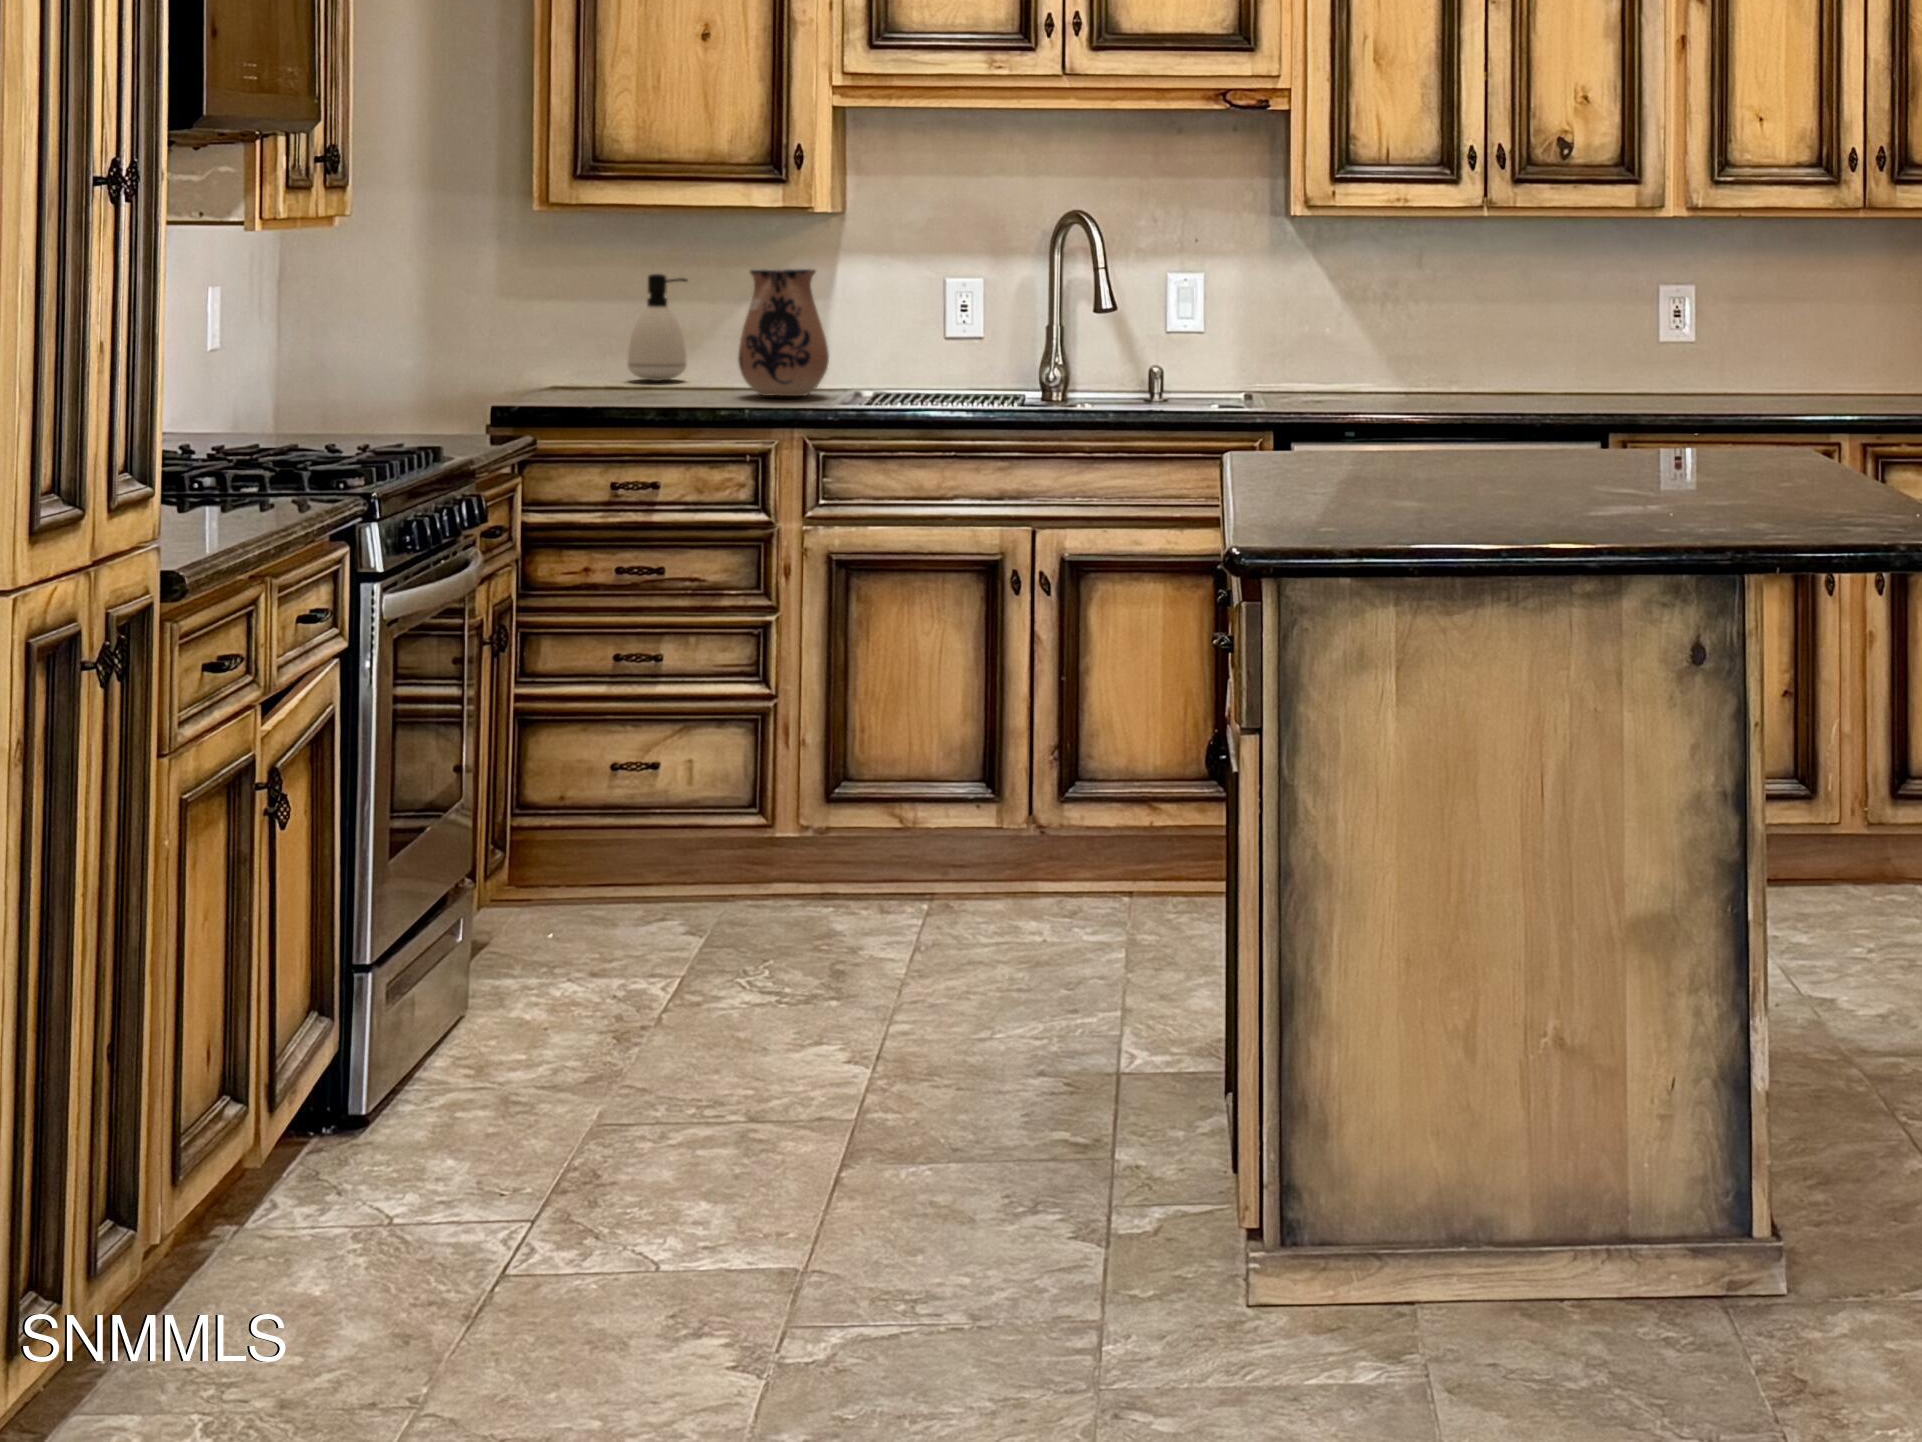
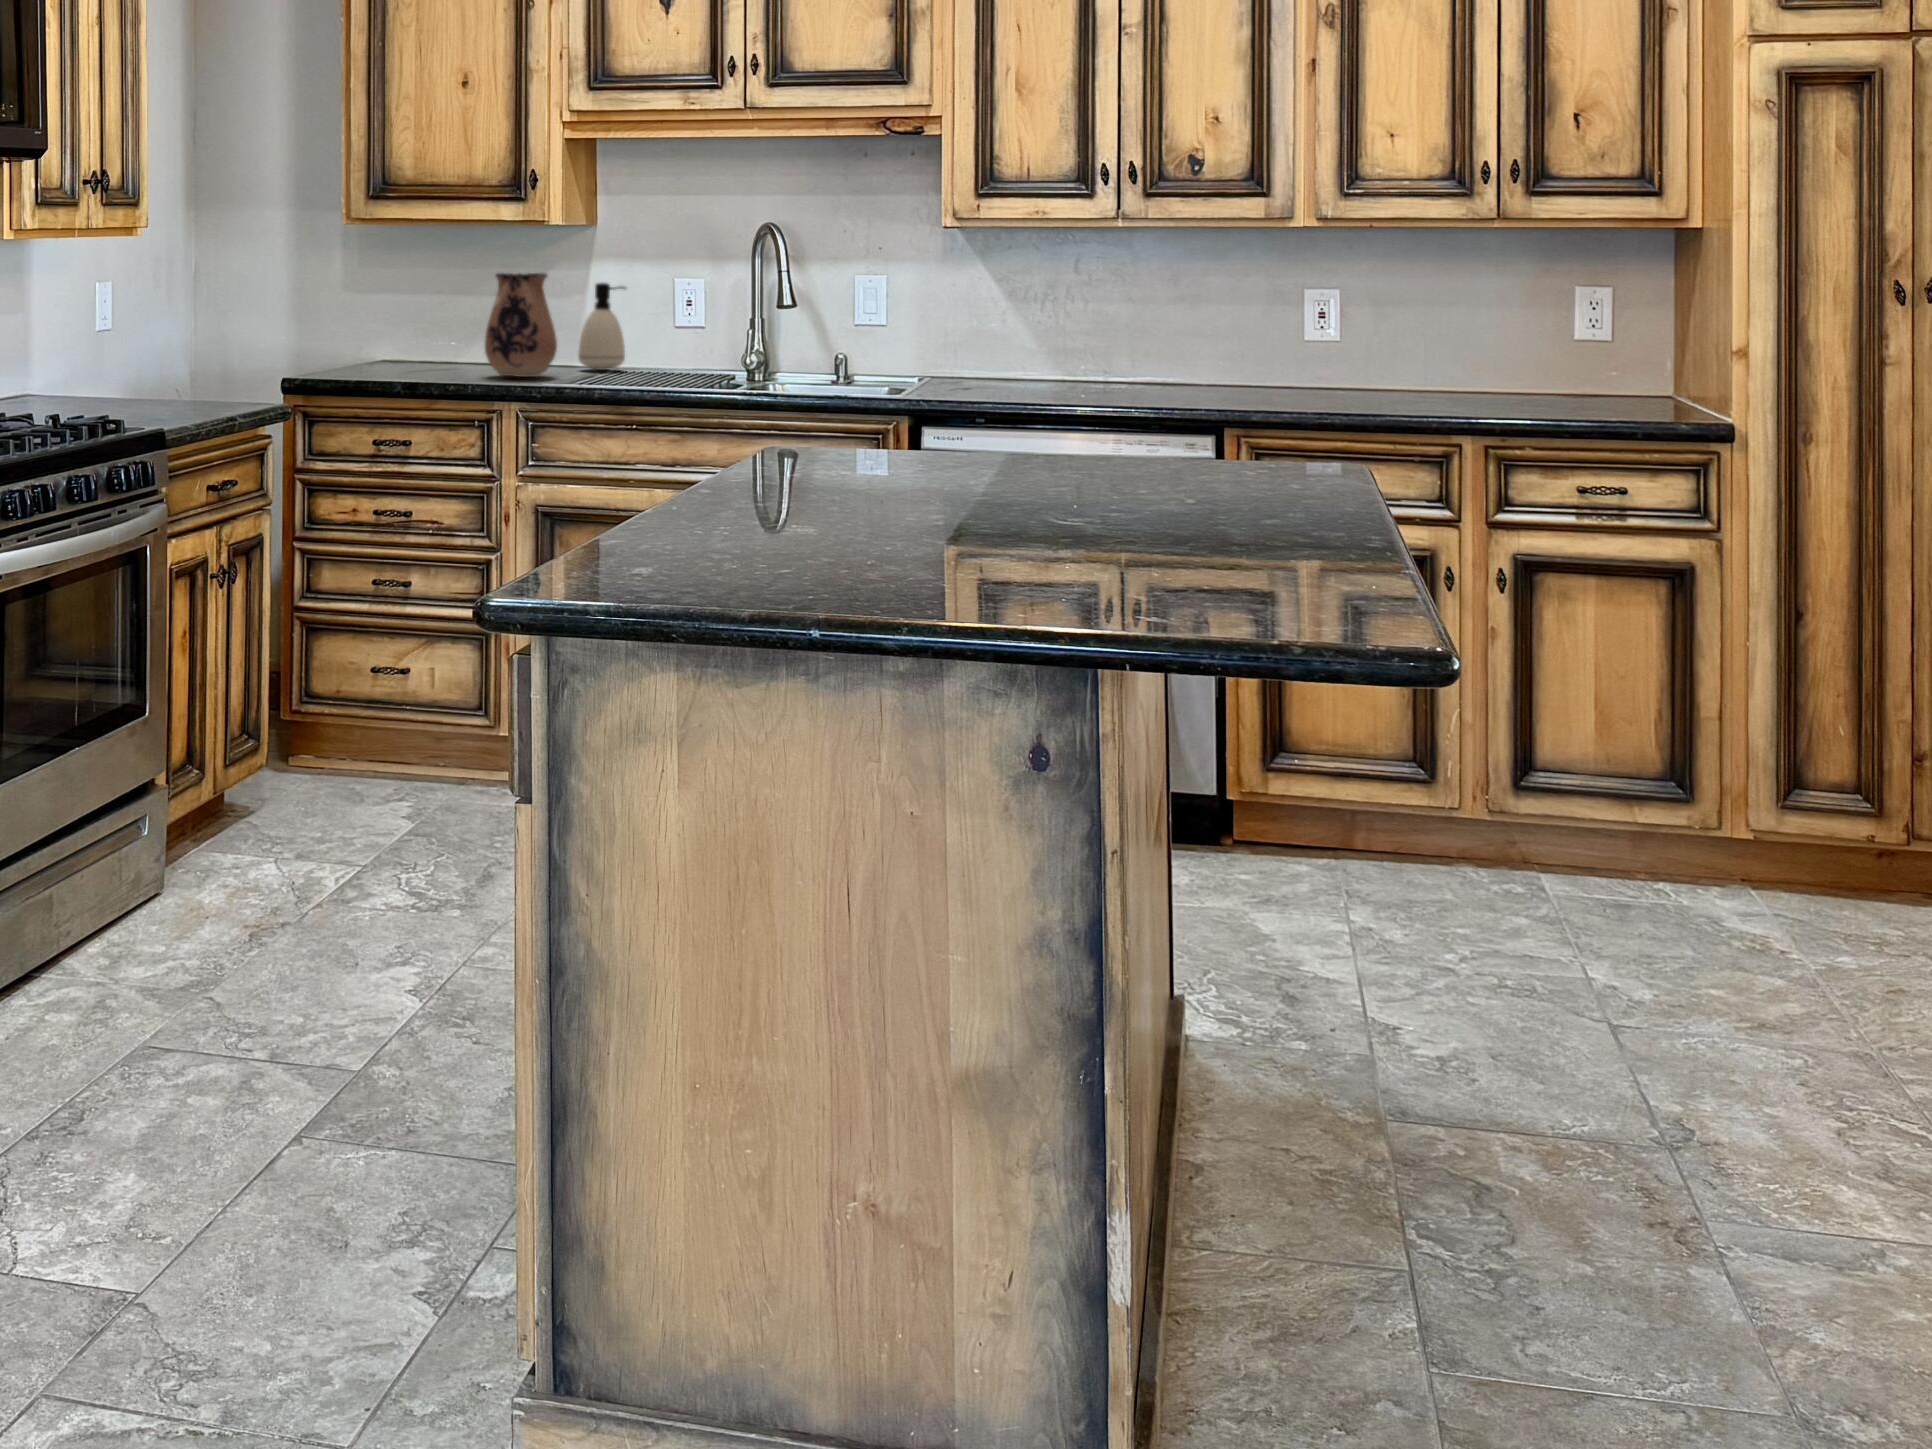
soap dispenser: present [628,274,687,381] -> present [578,283,625,370]

